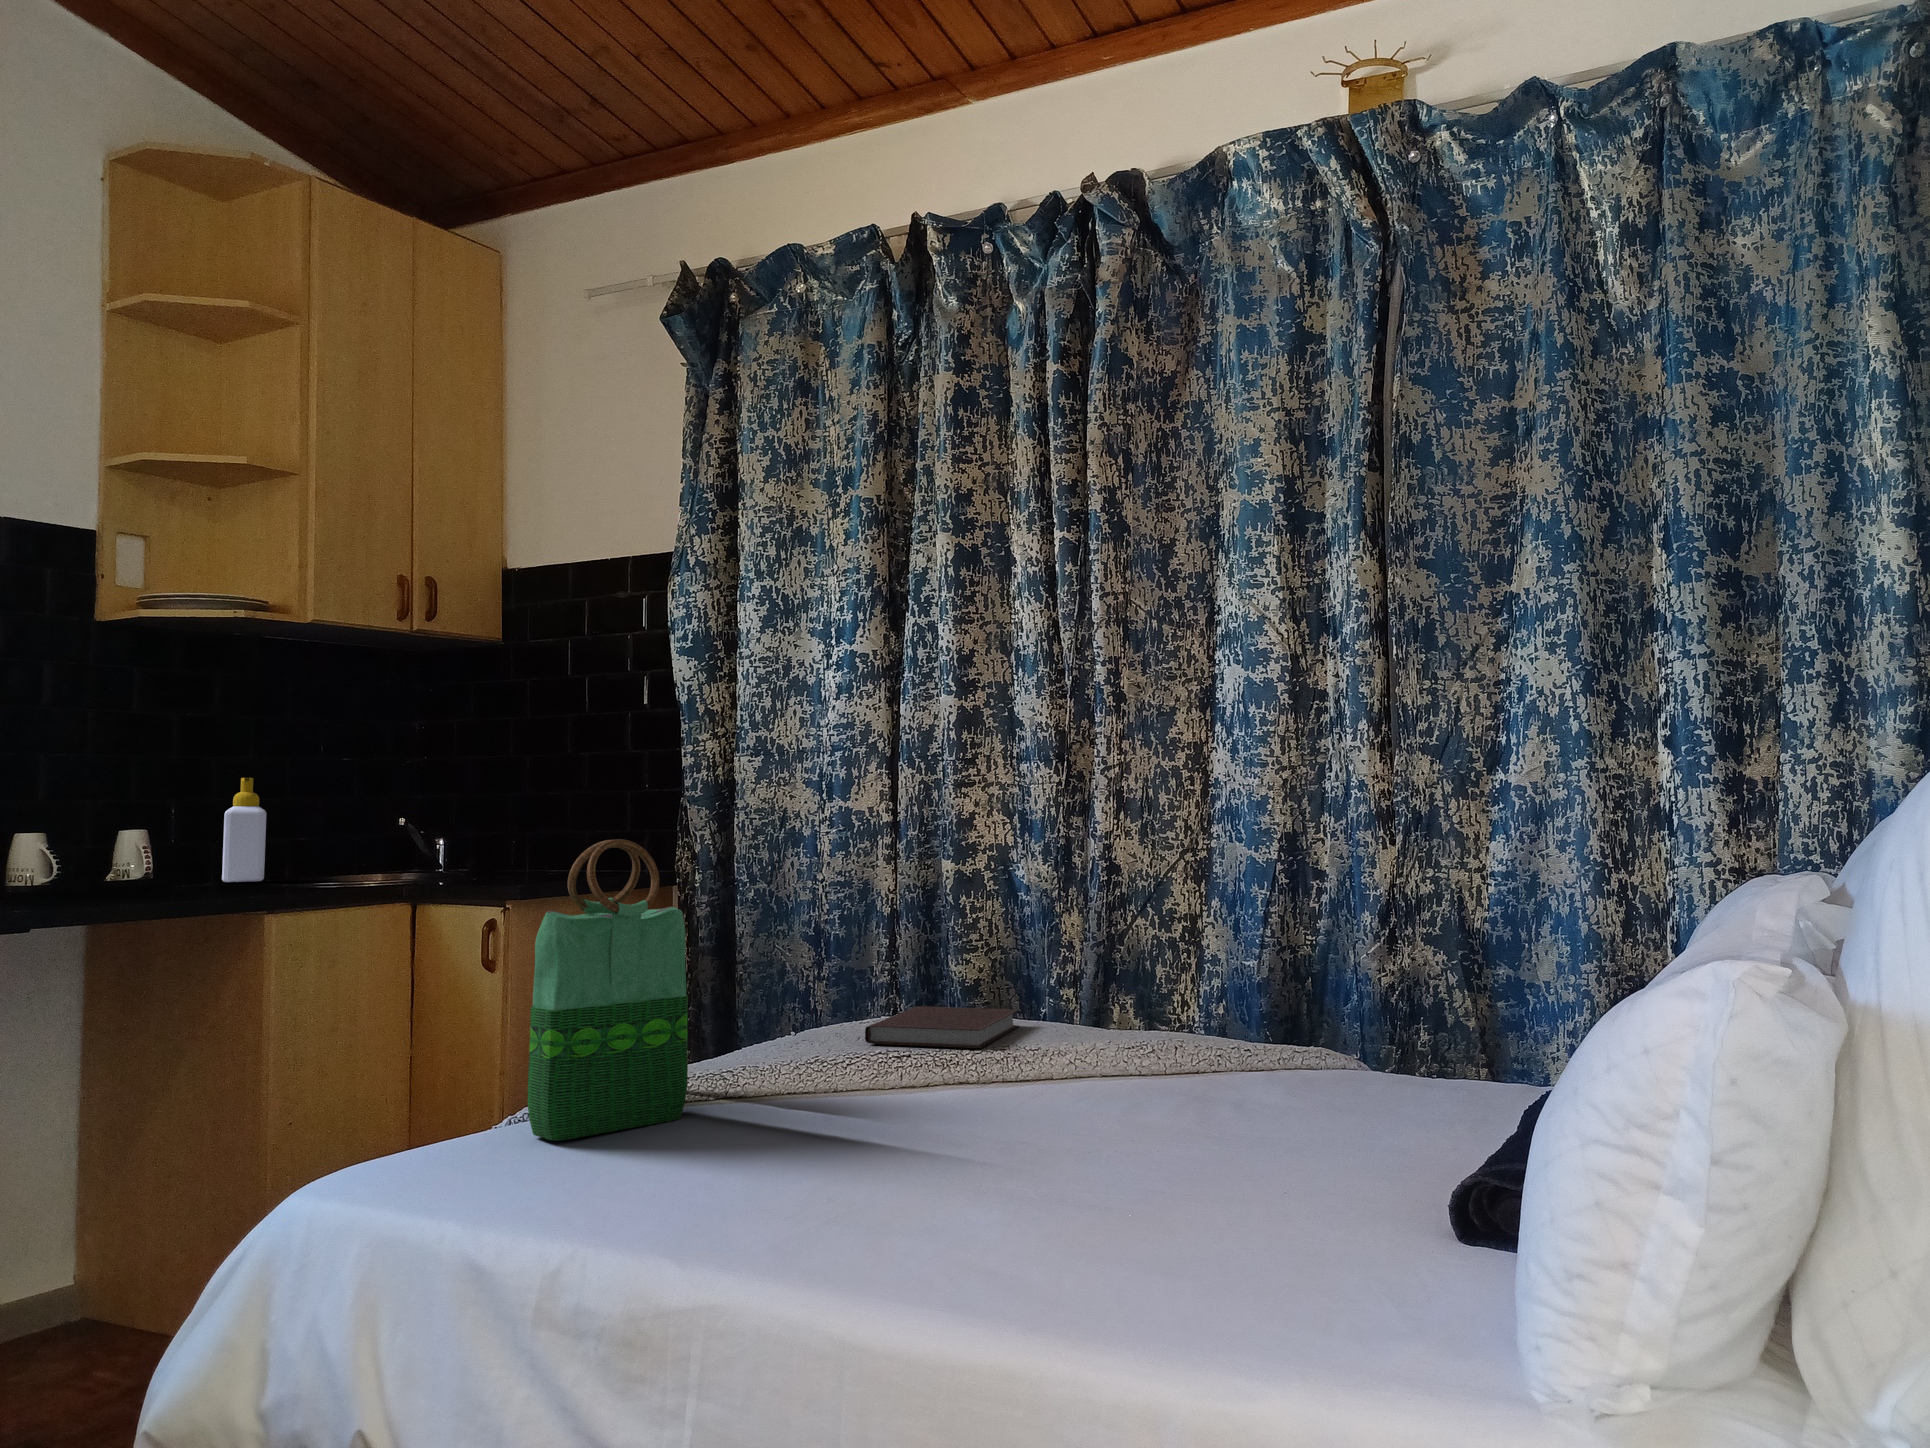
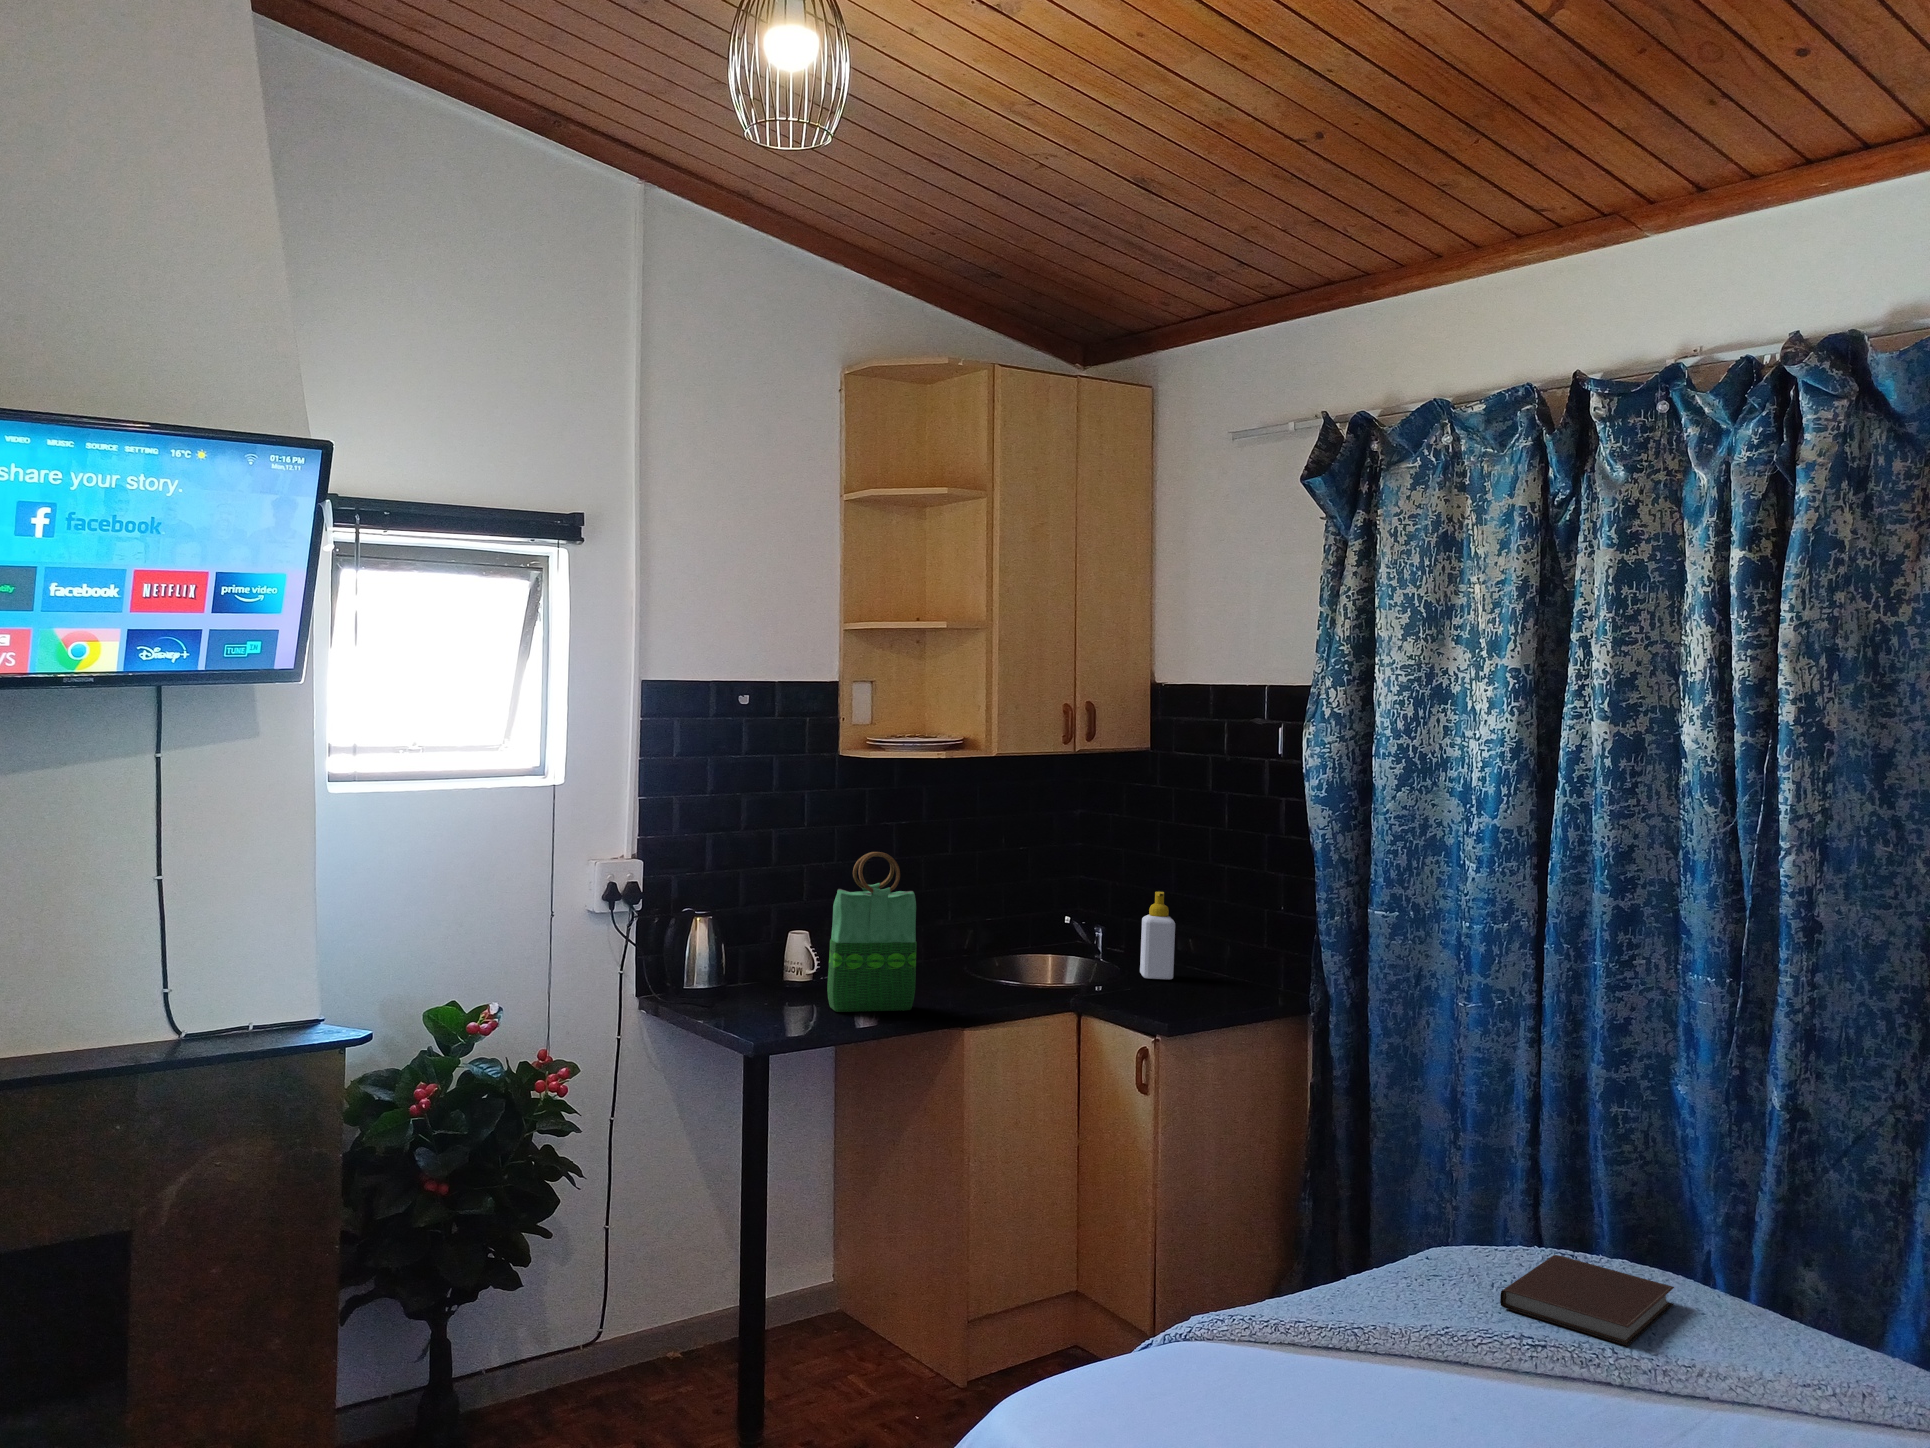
soap bottle: present [222,778,266,882] -> present [1140,892,1175,979]
tote bag: present [528,839,688,1141] -> present [827,852,917,1012]

